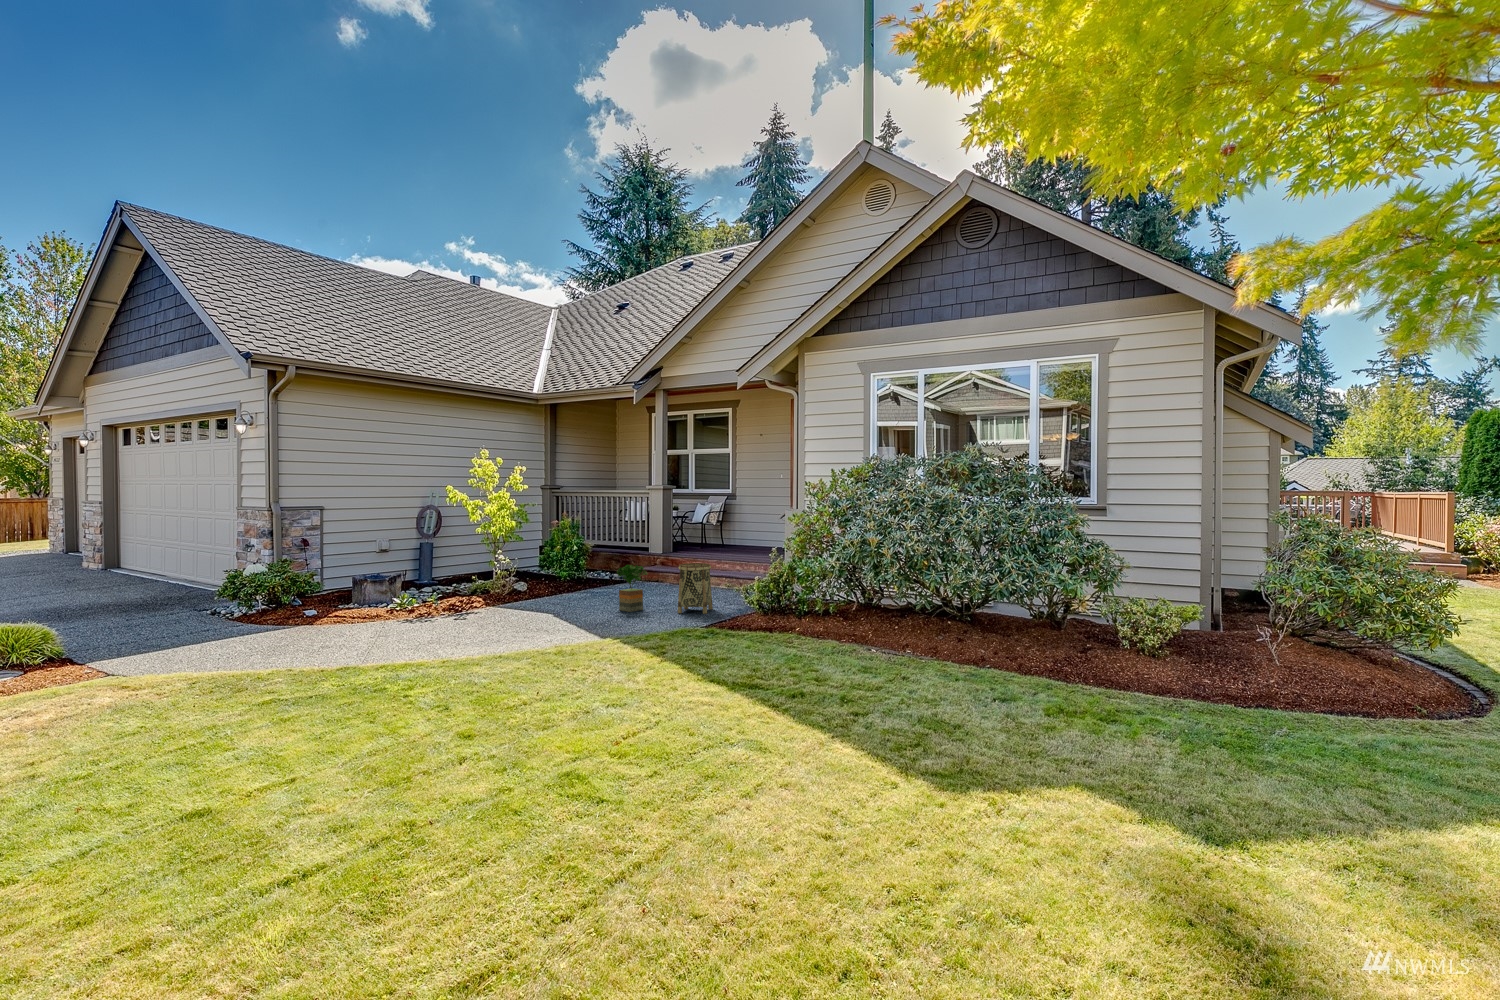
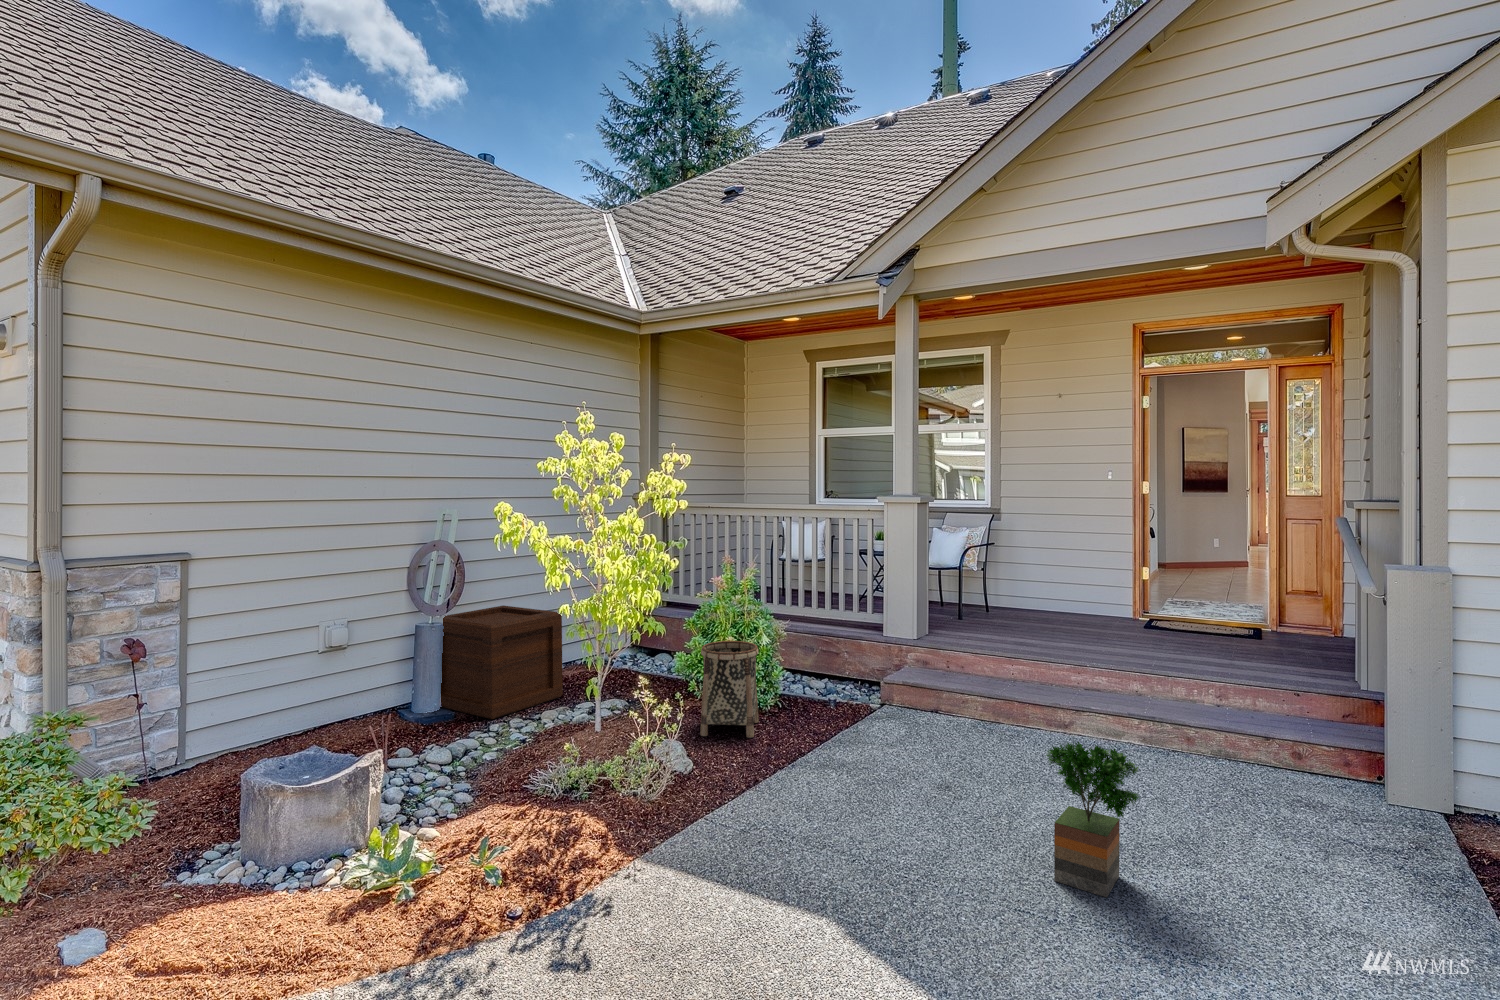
wooden crate: none [428,539,491,587] -> present [441,605,563,719]
basket: present [678,563,713,614] -> present [700,641,759,738]

